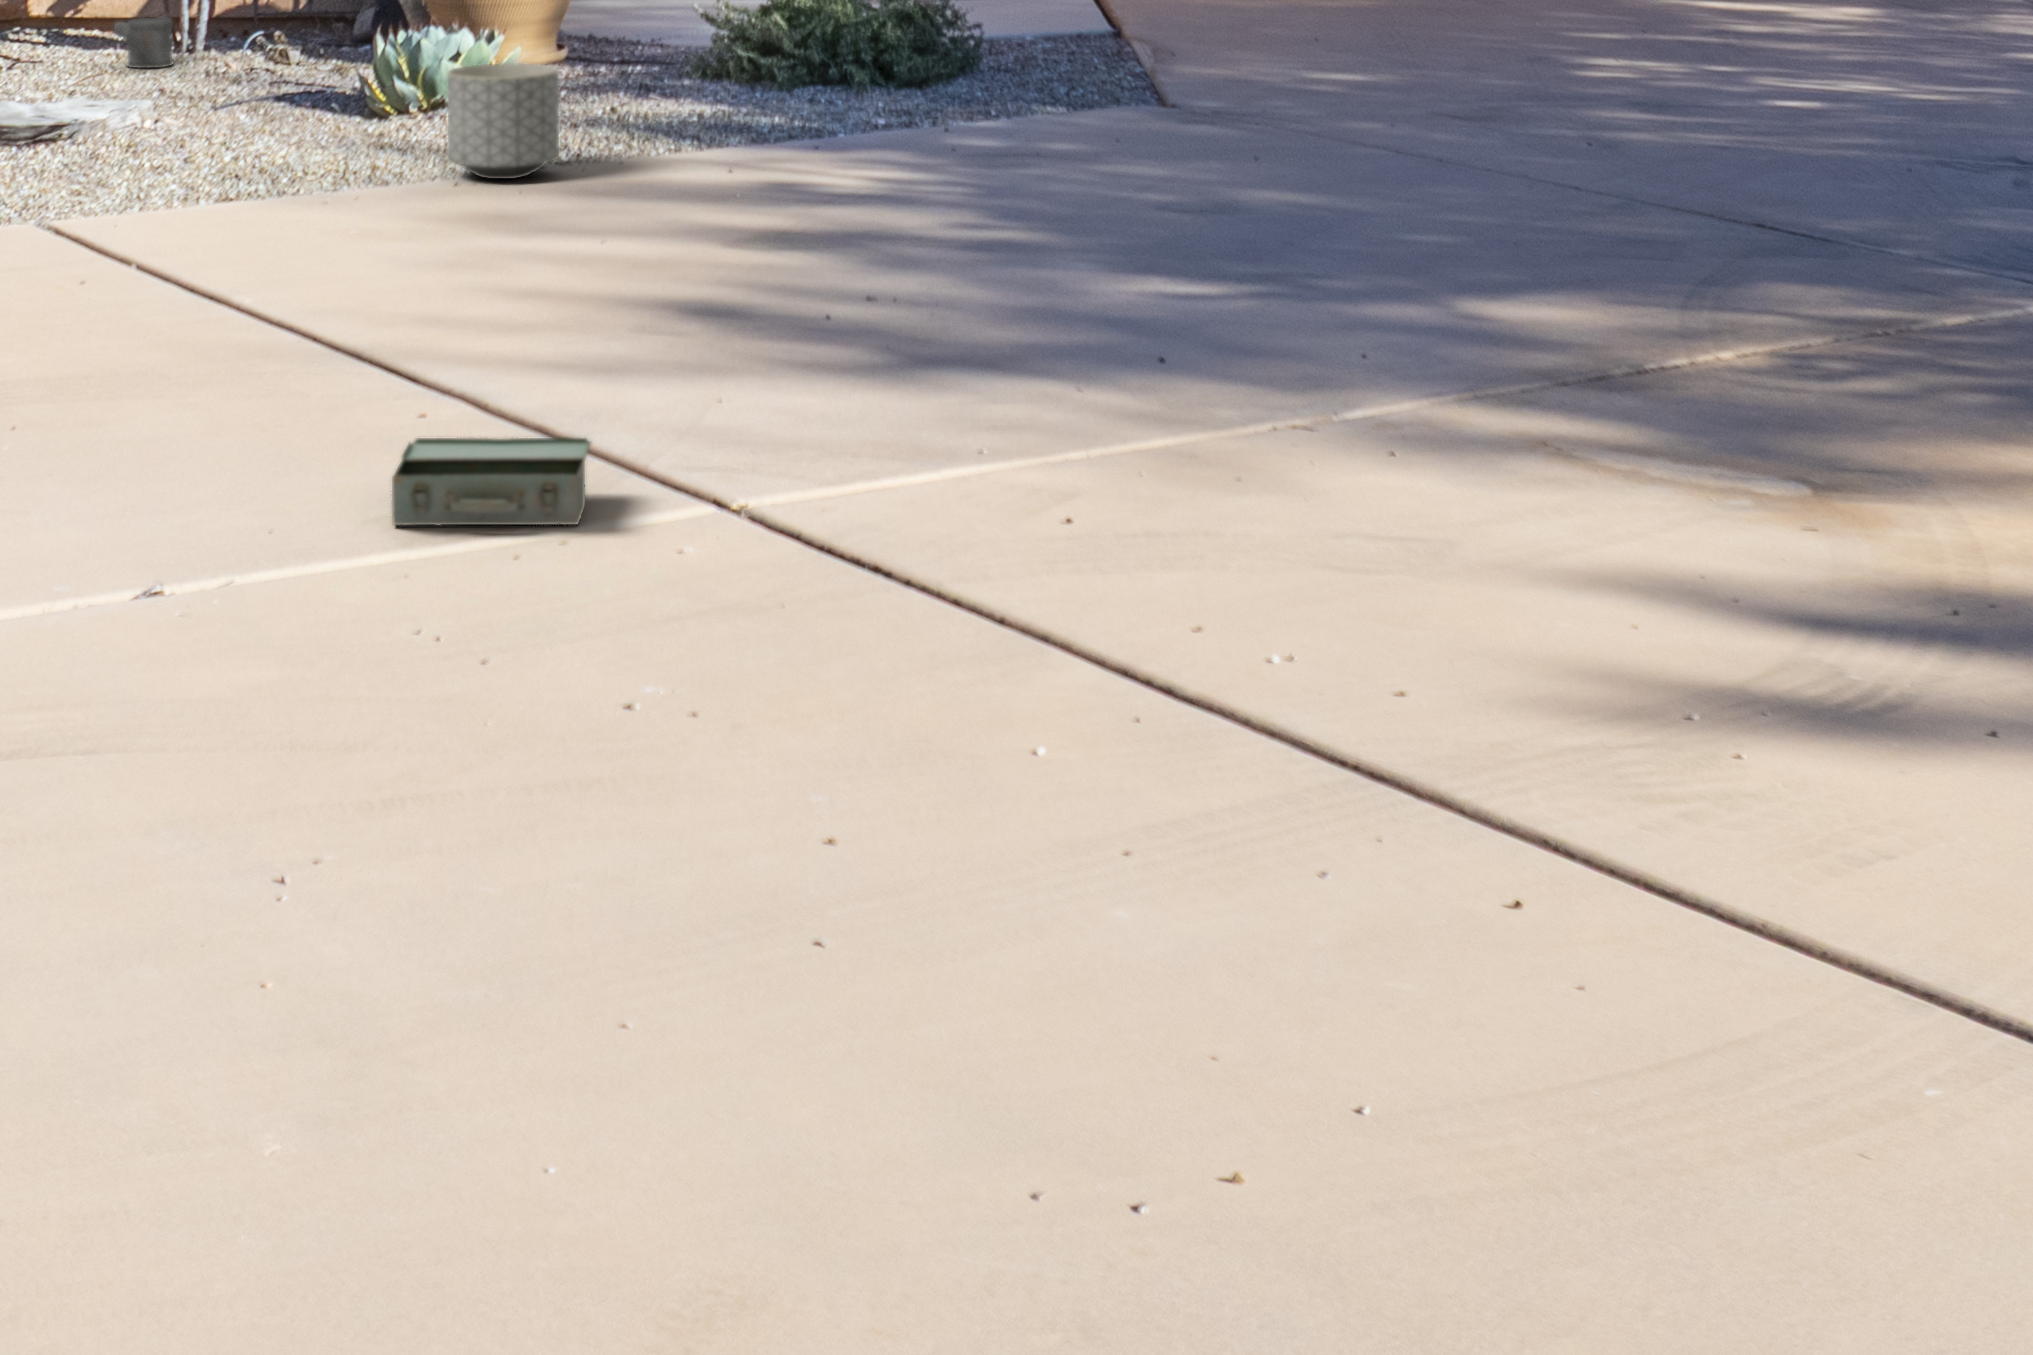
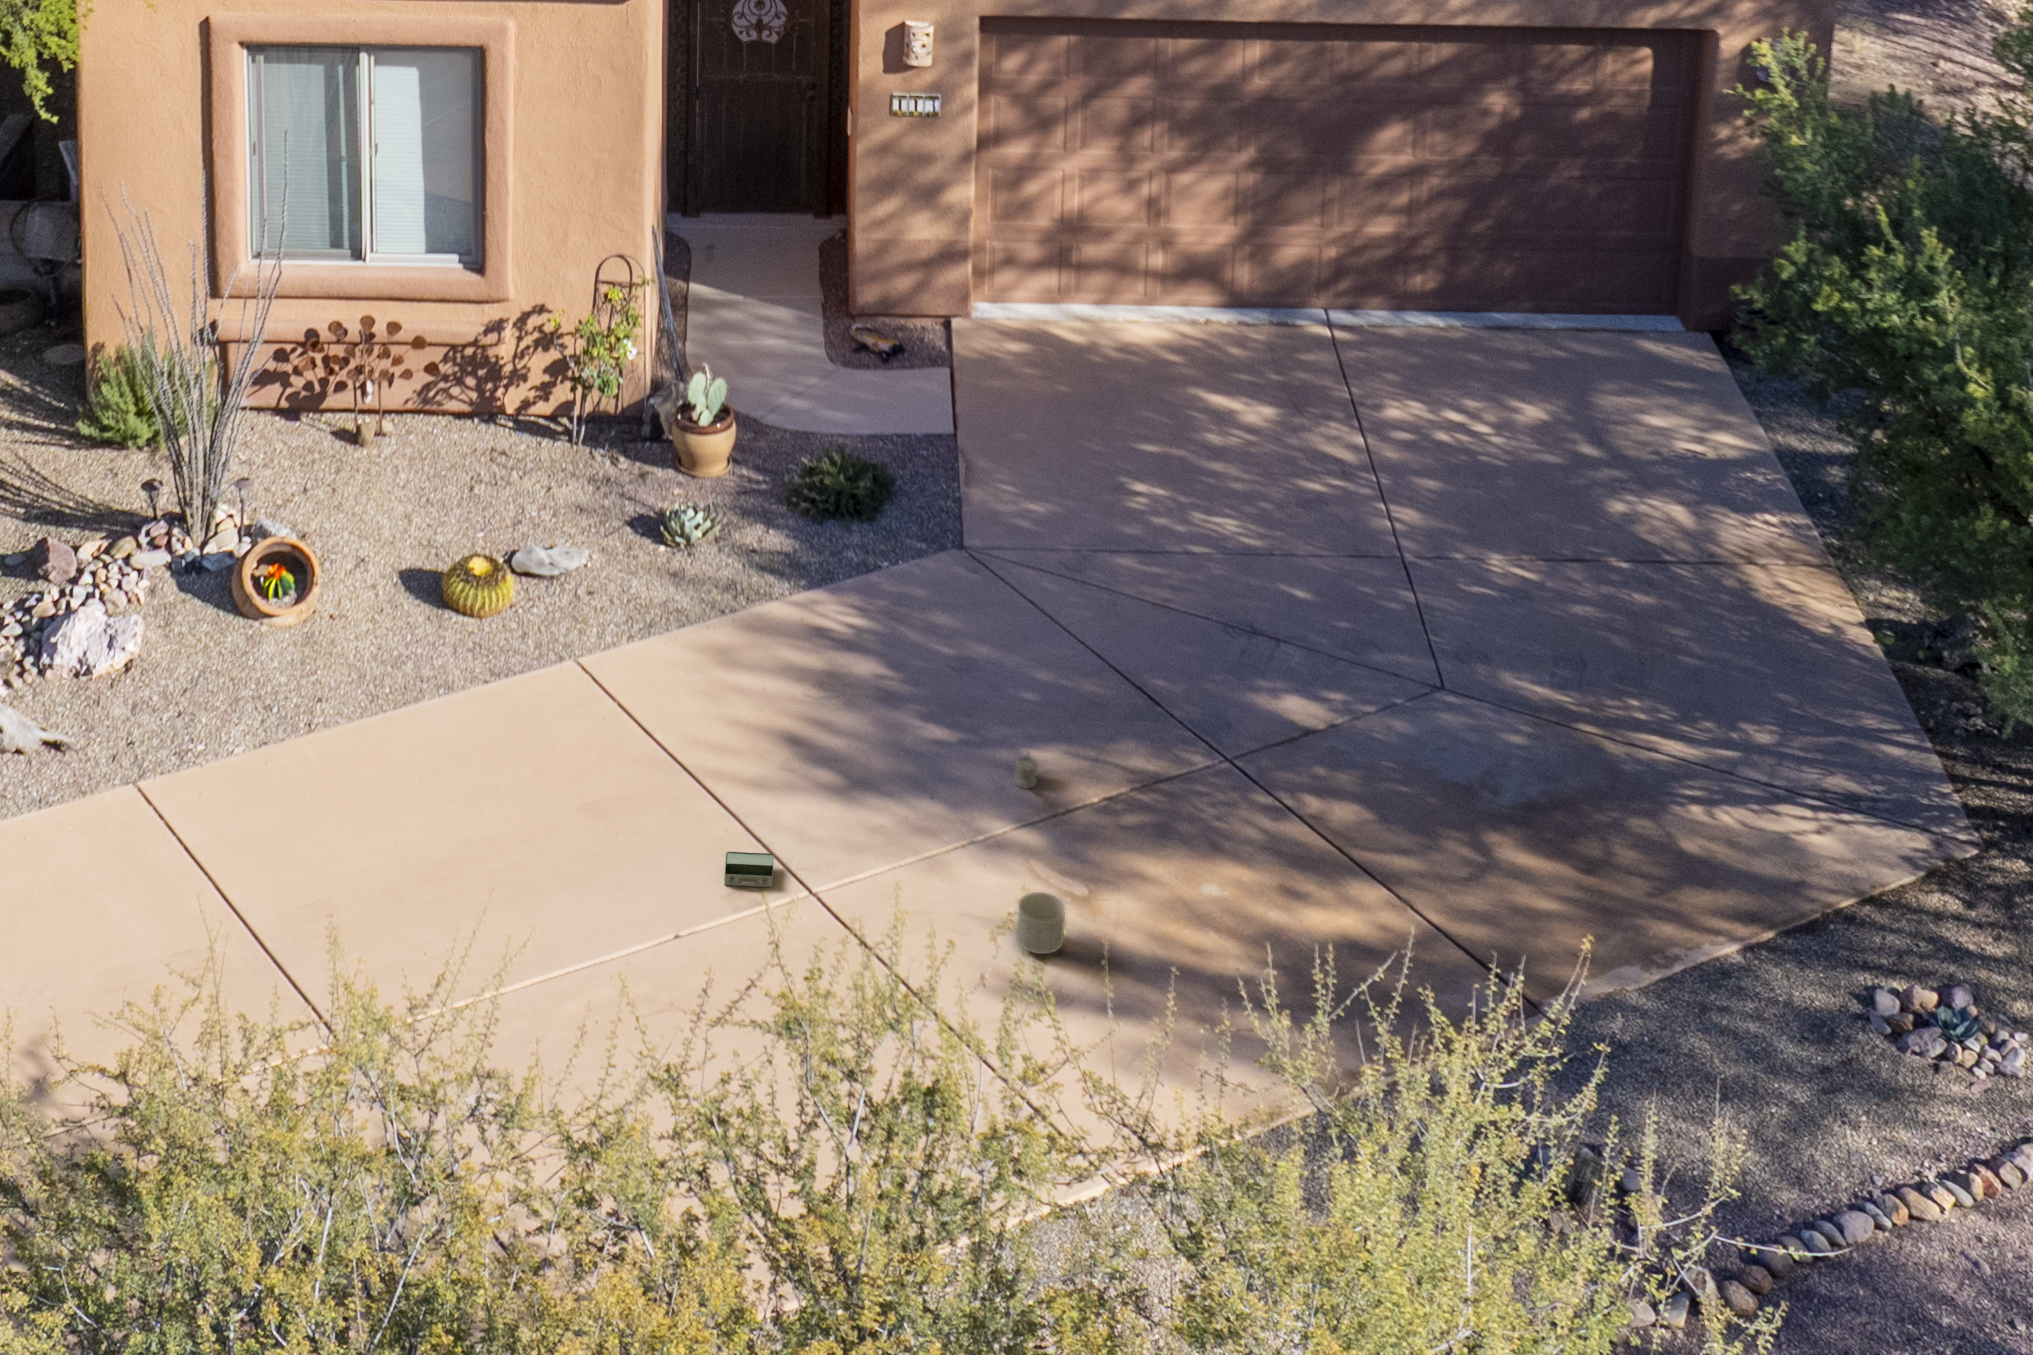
watering can: present [114,15,173,68] -> present [1014,752,1038,789]
planter: present [448,63,559,179] -> present [1017,892,1065,954]

